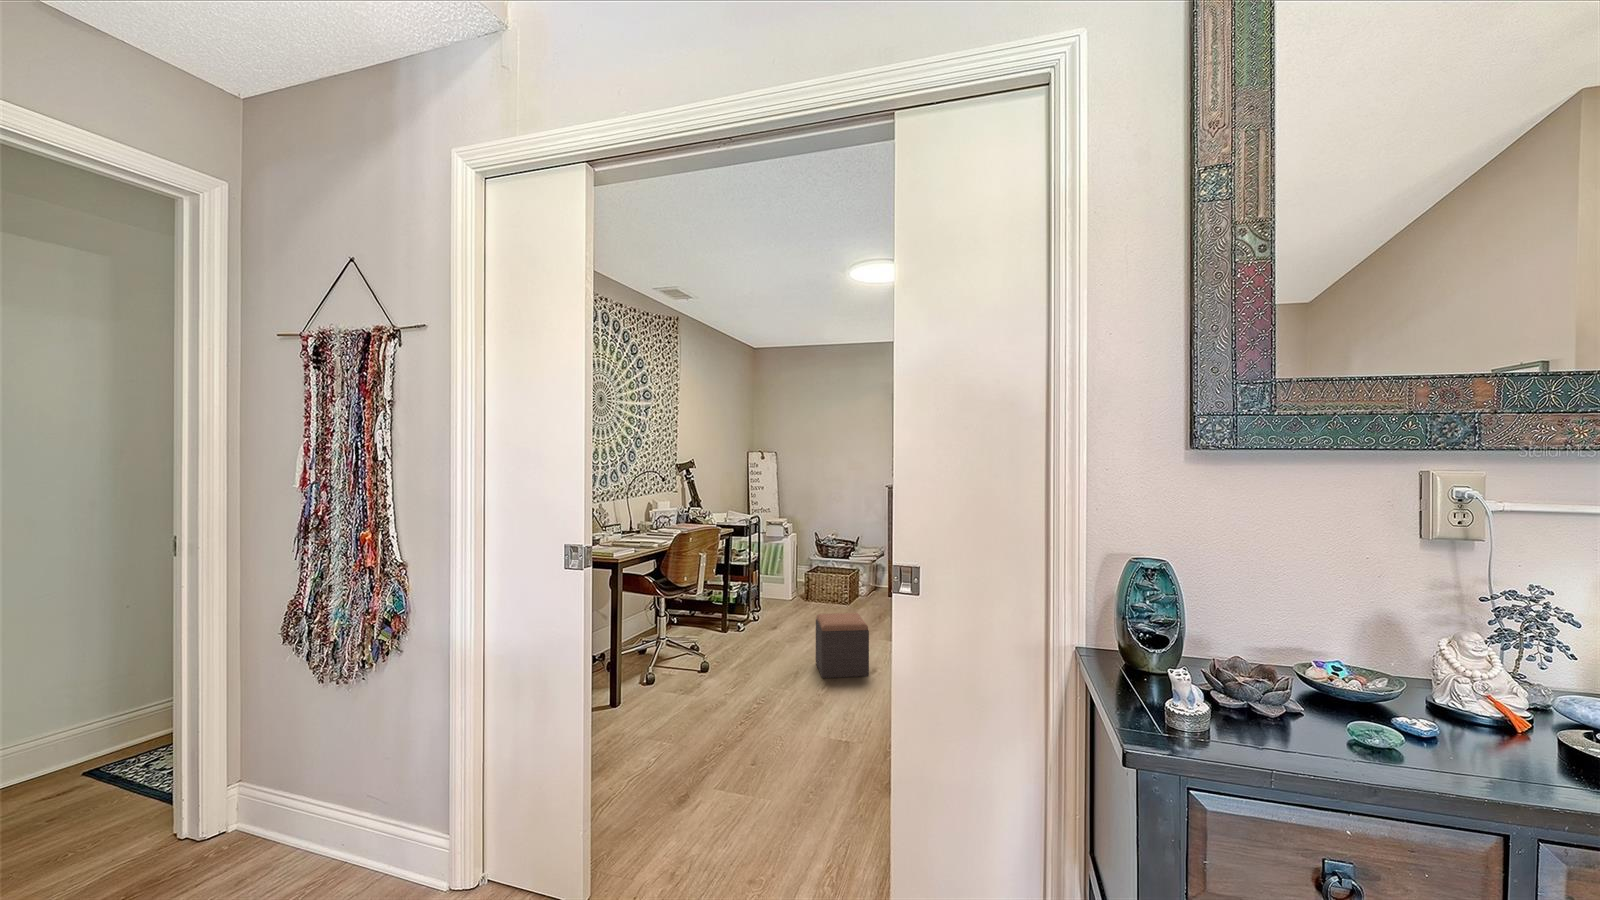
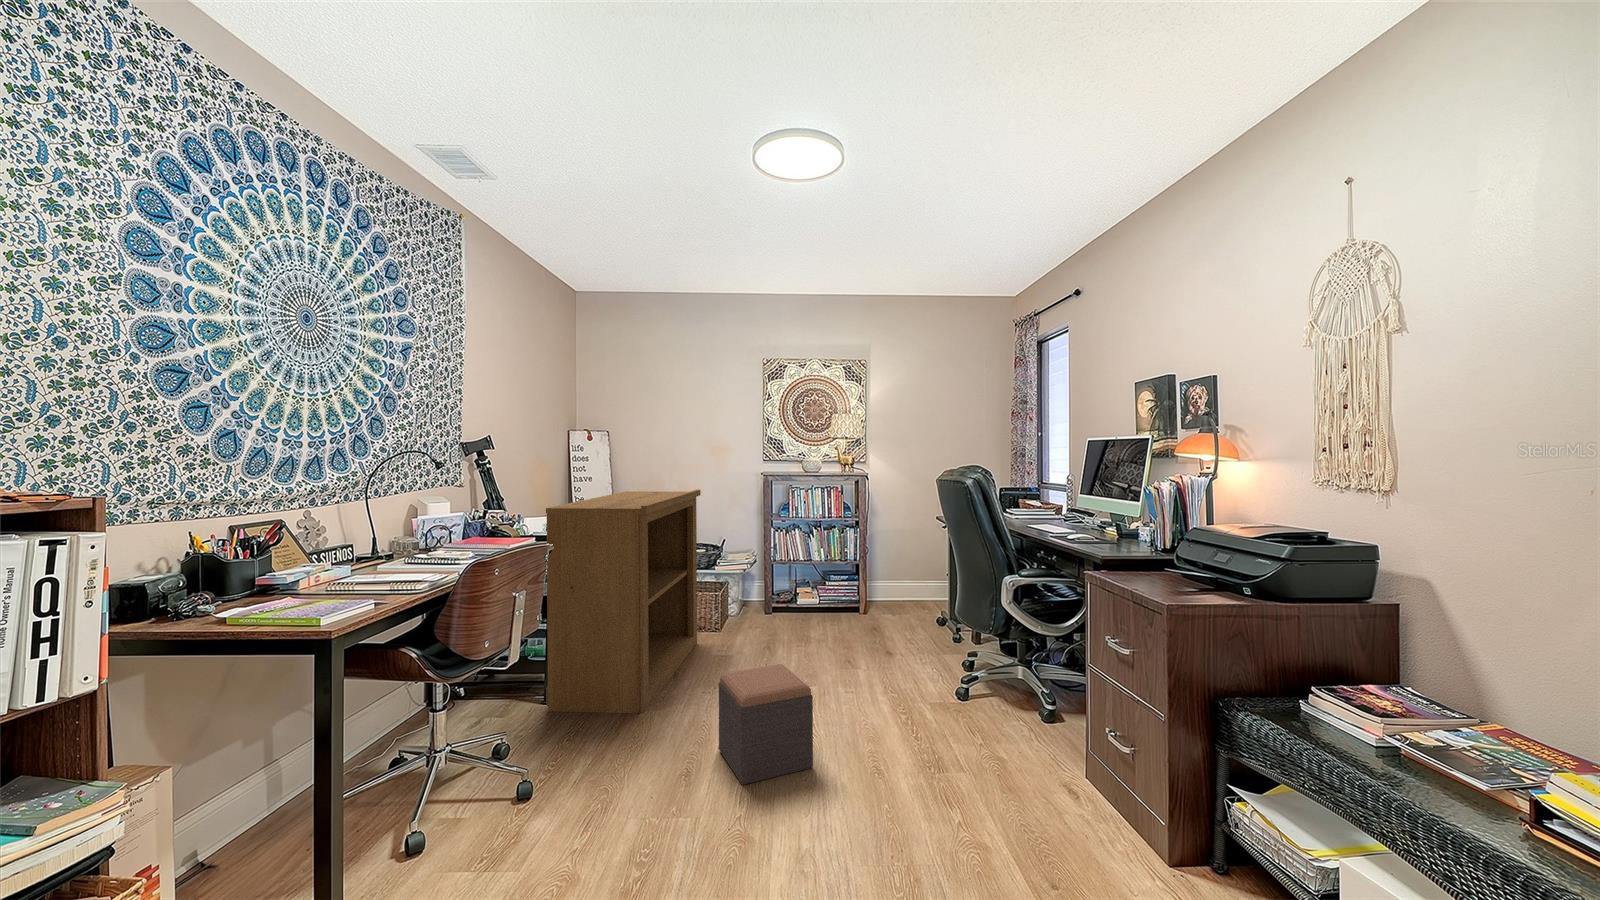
bookshelf: none [721,498,830,642] -> present [546,489,701,713]

